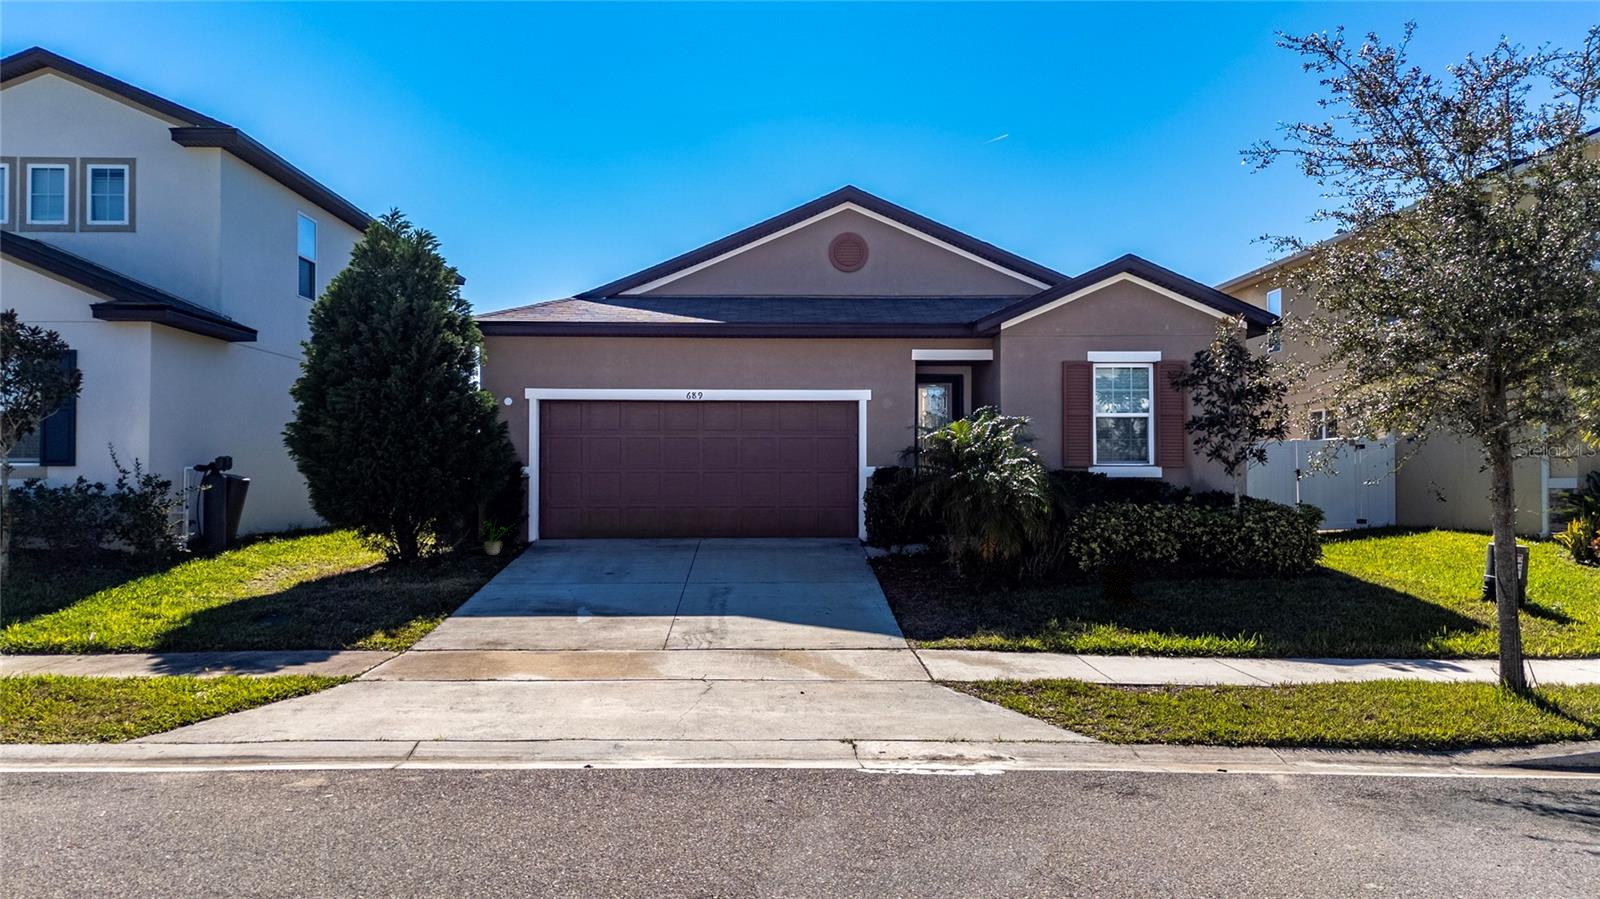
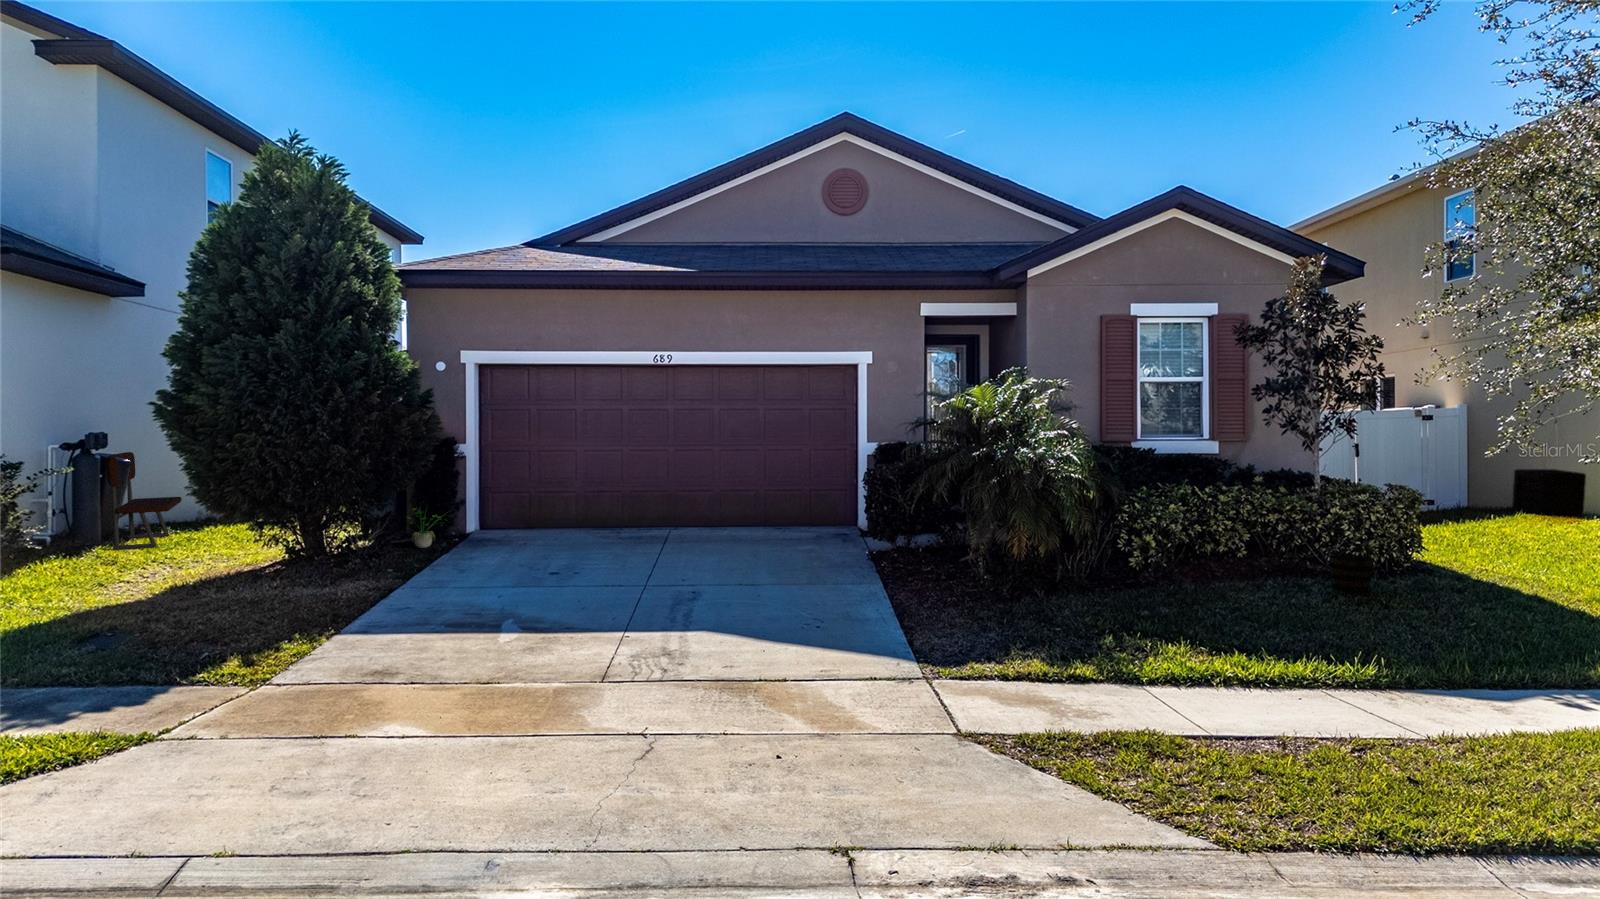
bench: none [226,473,282,555] -> present [107,452,181,550]
wooden crate: none [1431,492,1491,532] -> present [1512,469,1586,515]
bucket: present [1101,565,1135,595] -> present [1329,555,1374,592]

